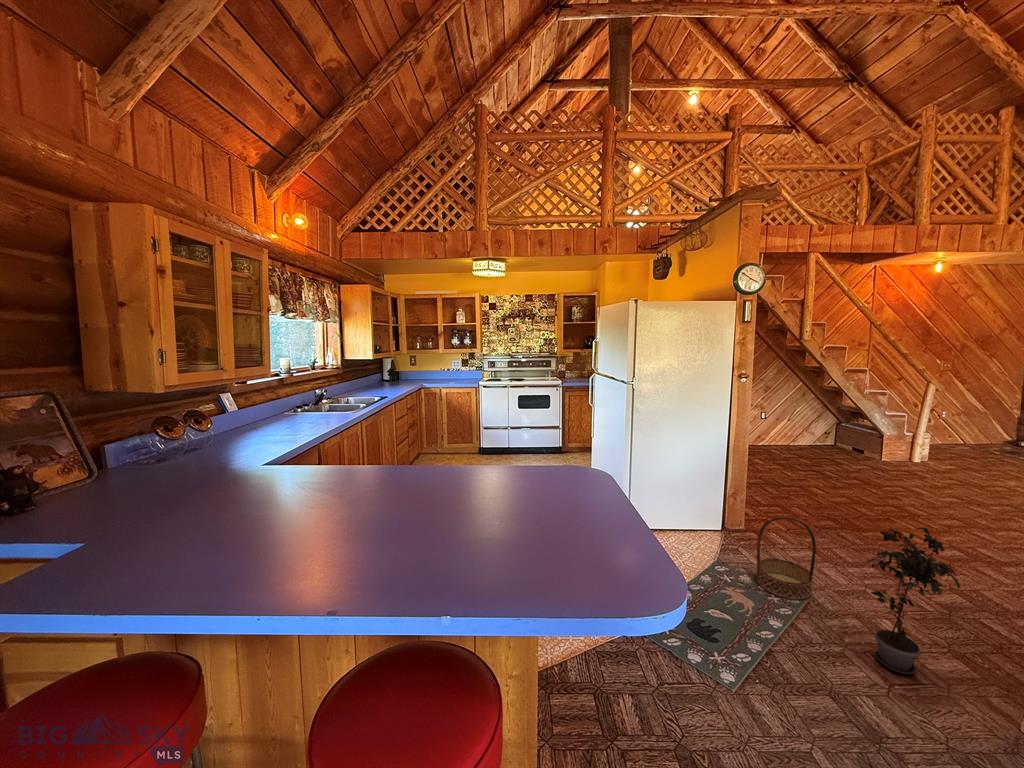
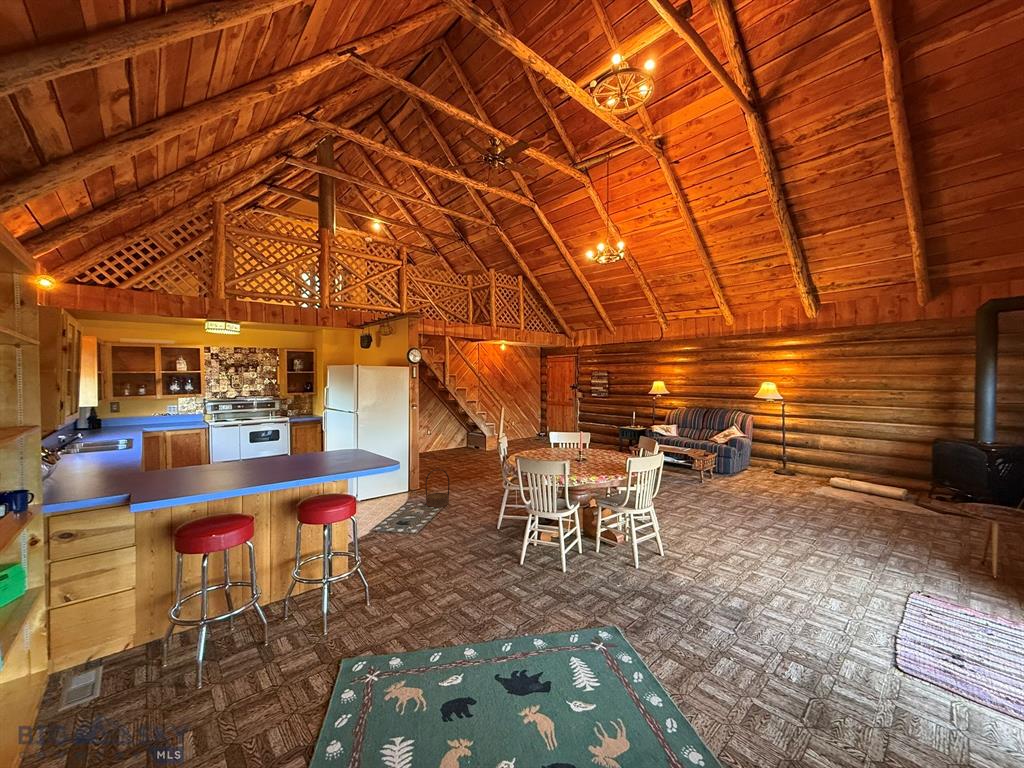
potted plant: present [866,528,960,674] -> none [463,456,488,515]

